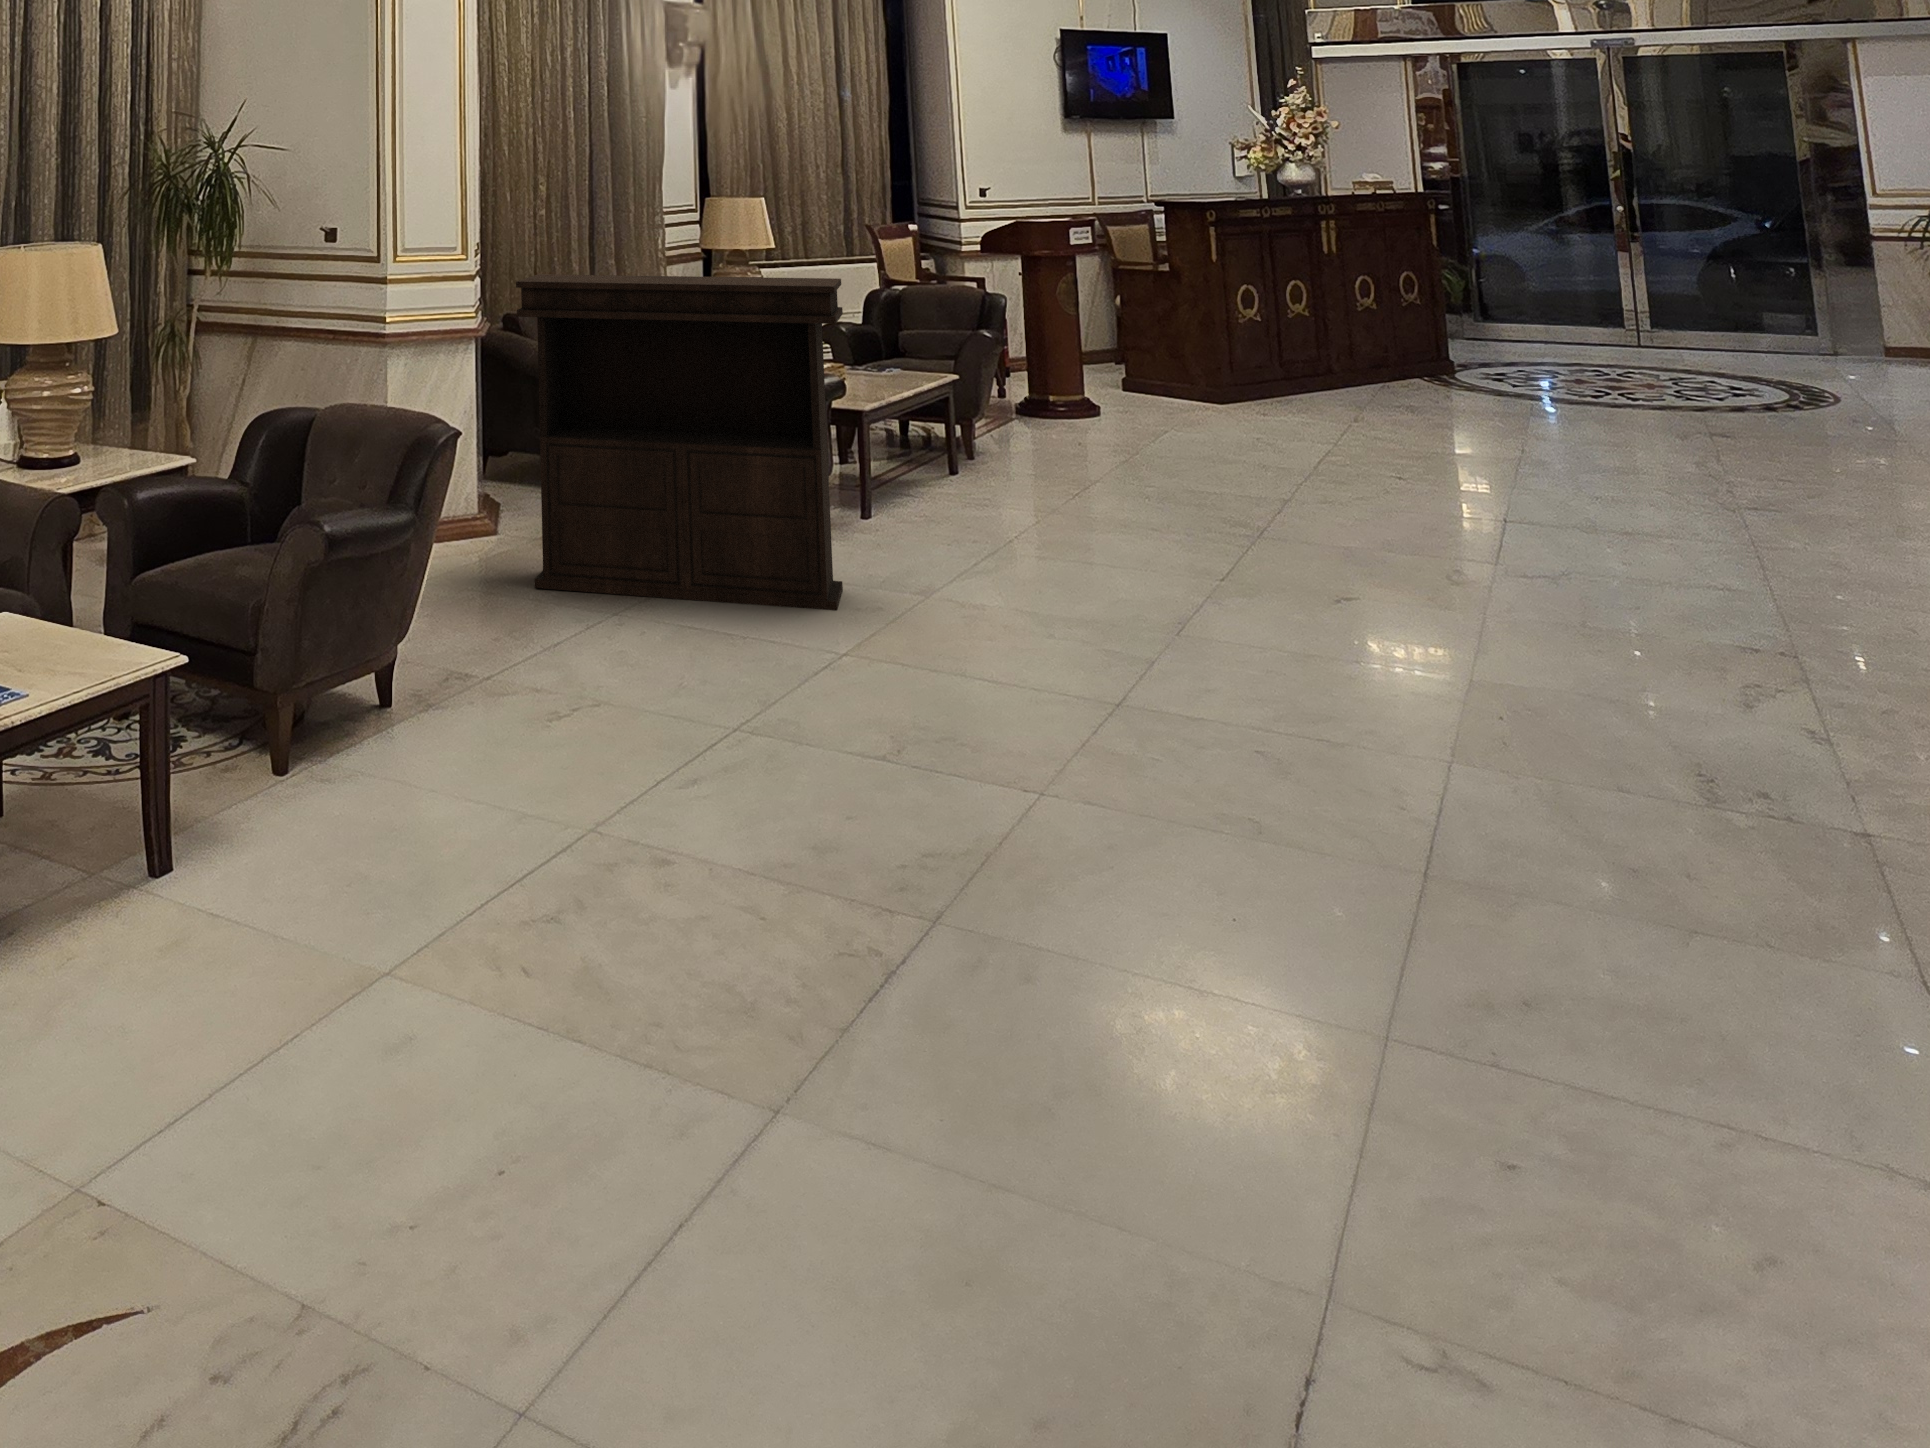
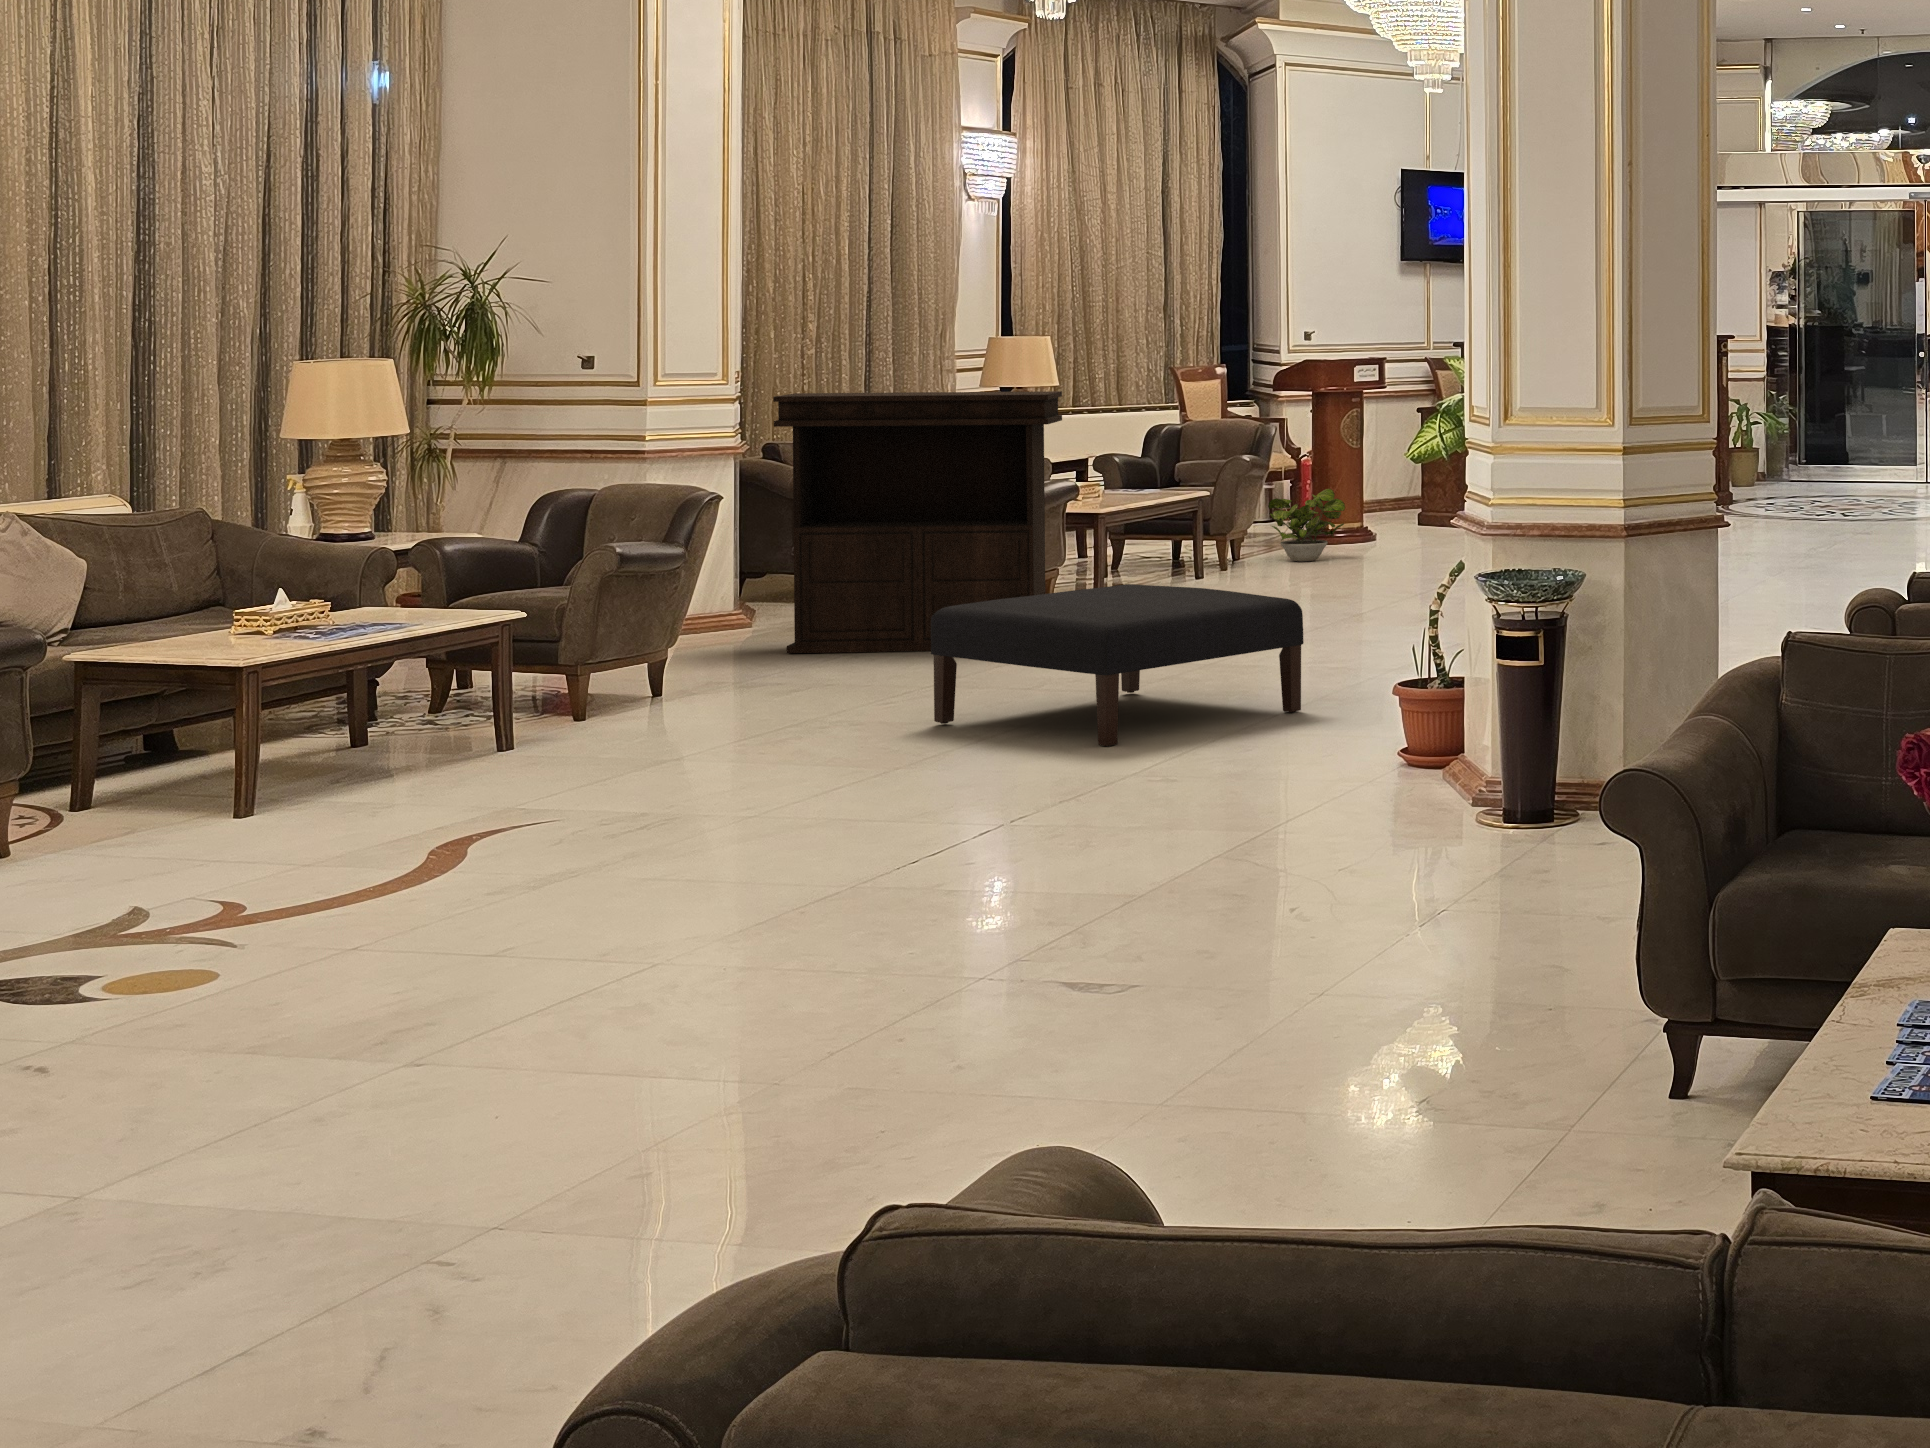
potted plant: none [993,362,1083,440] -> present [1268,489,1345,562]
ottoman: none [765,609,1411,1032] -> present [931,584,1304,747]

